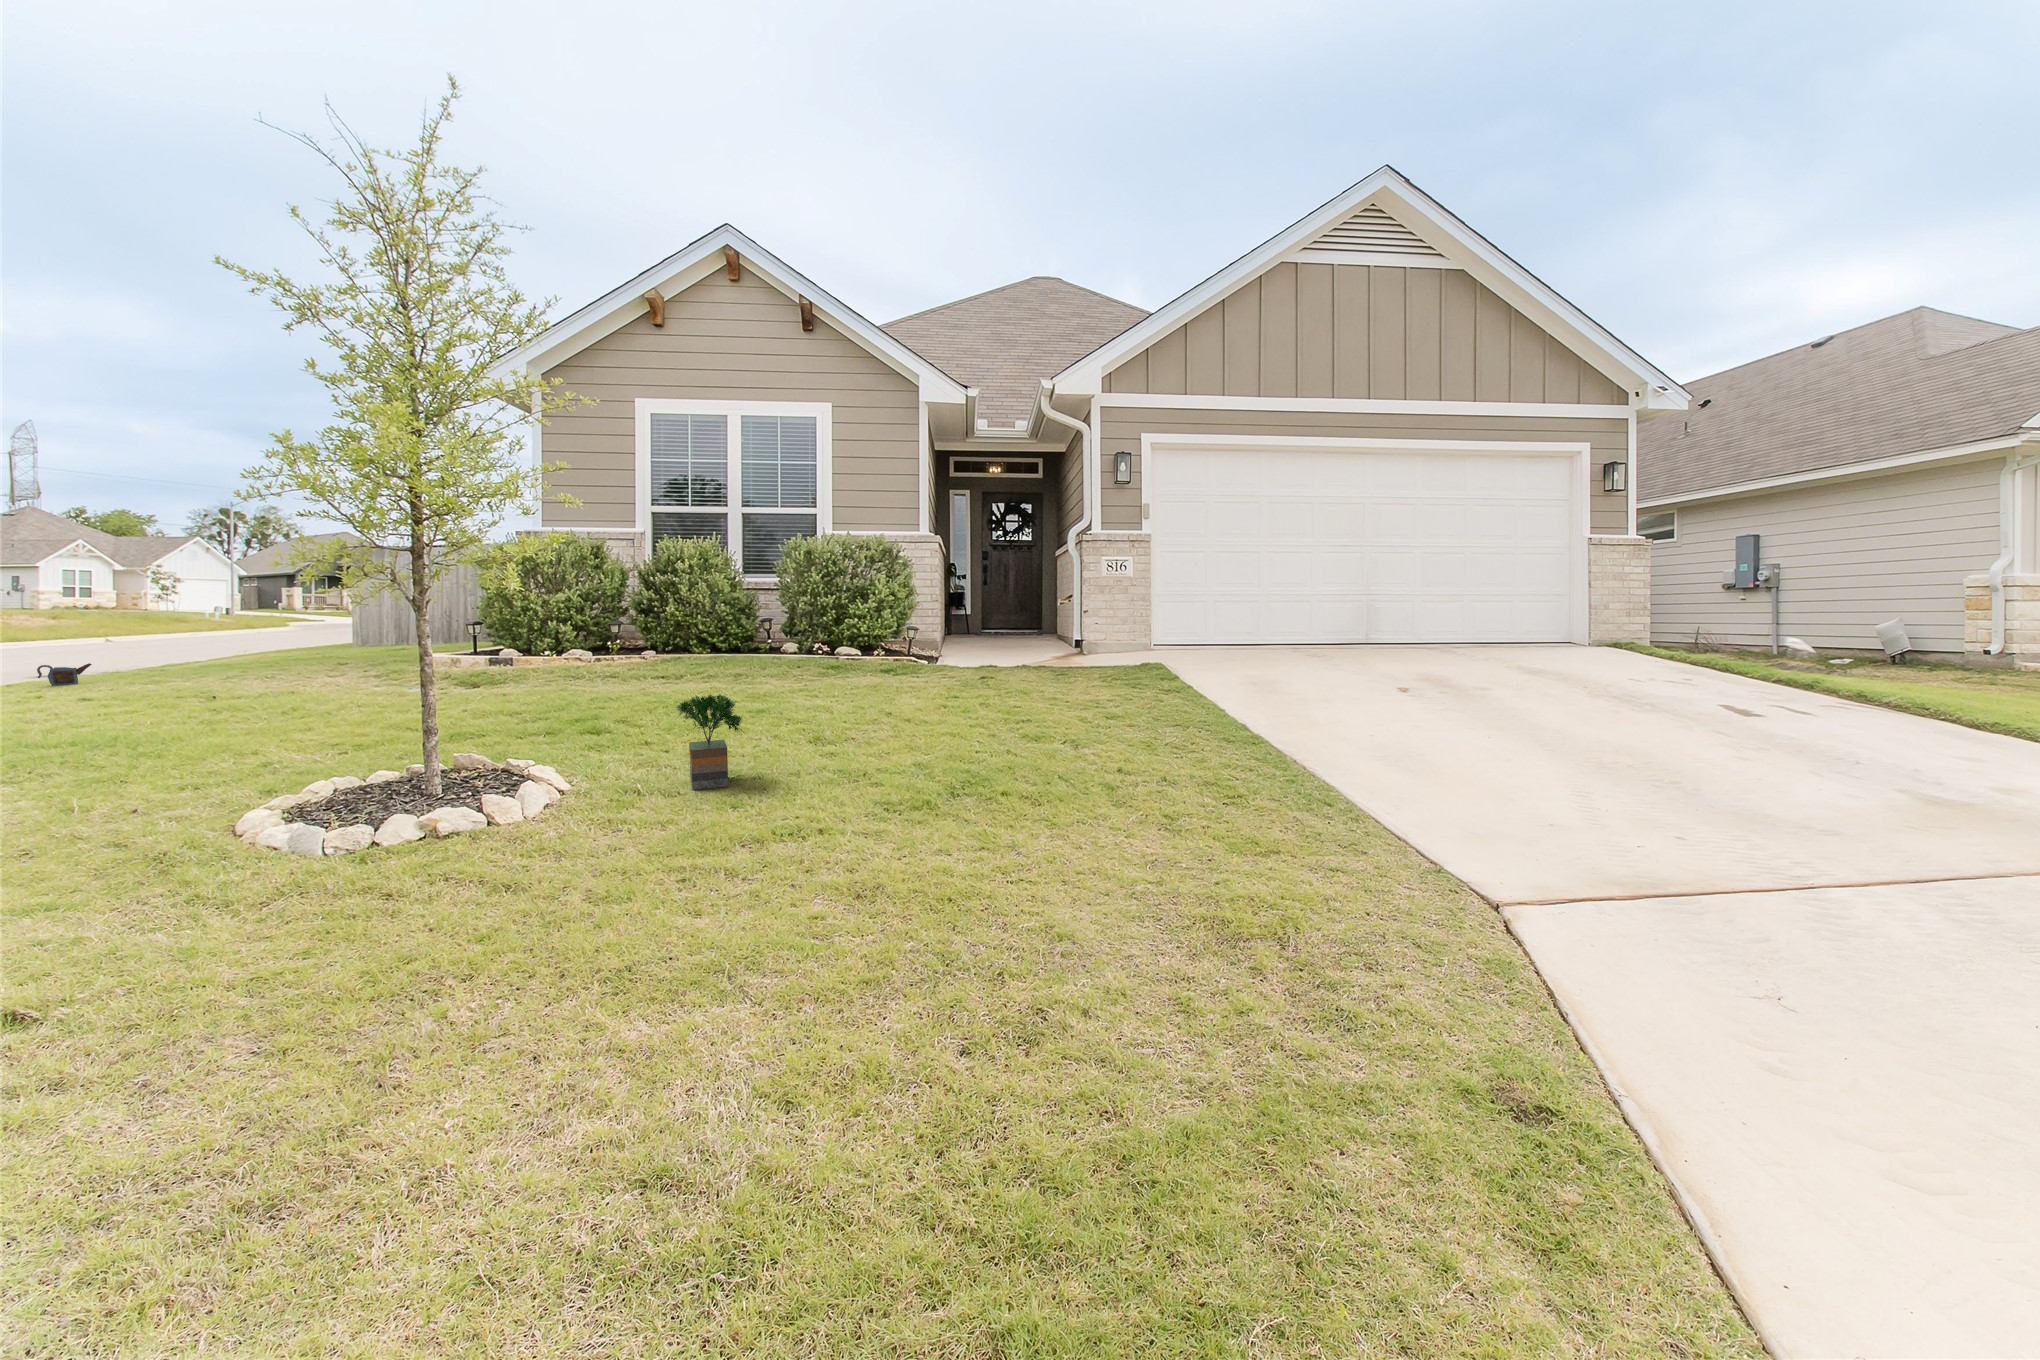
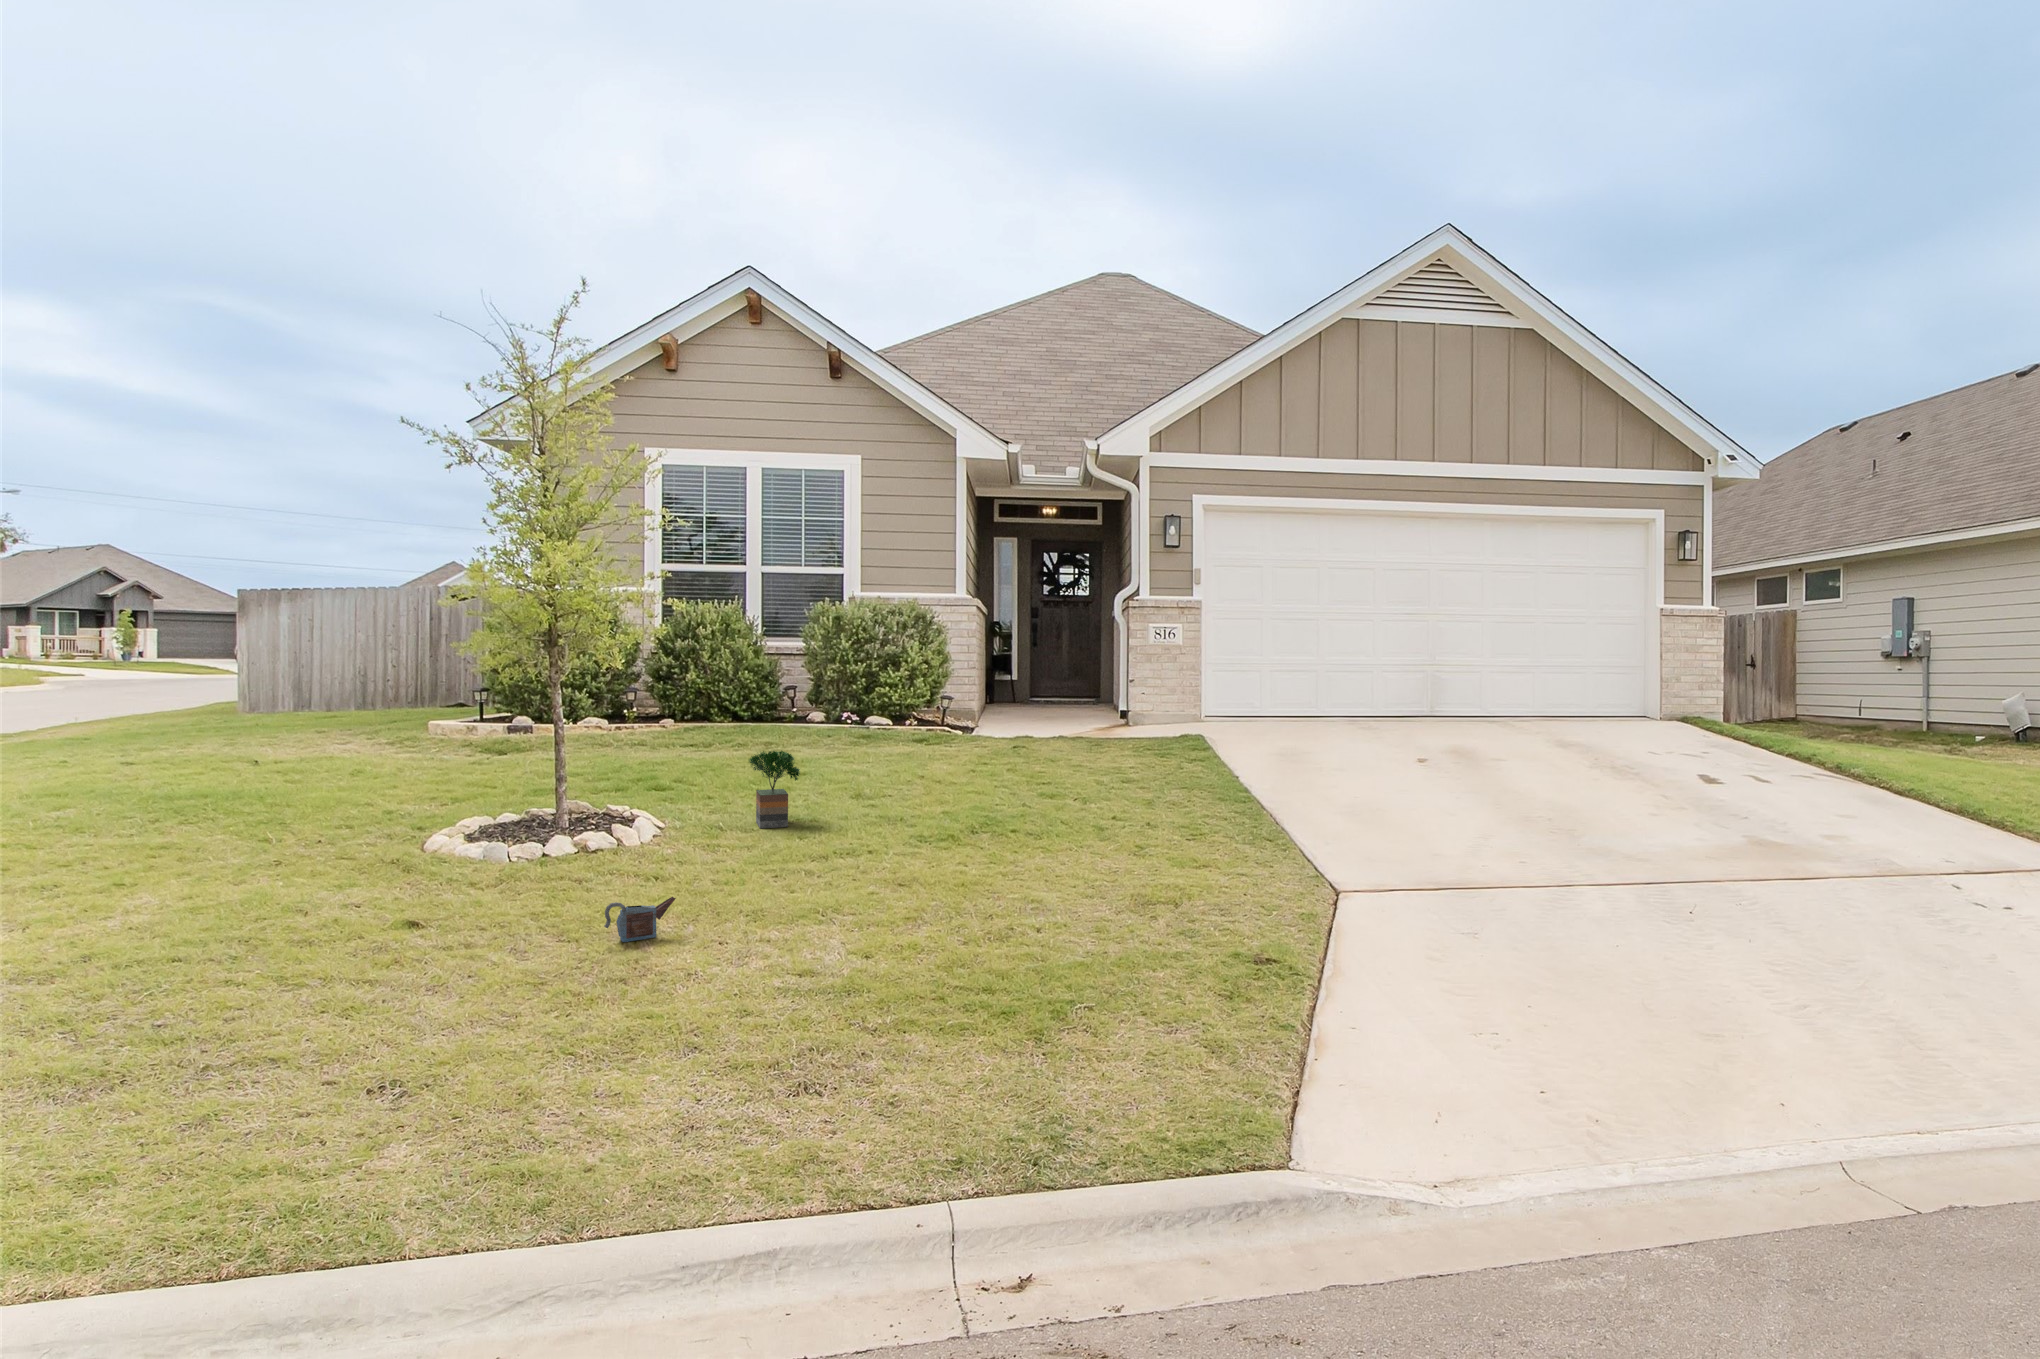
watering can: present [37,663,92,686] -> present [604,897,676,942]

